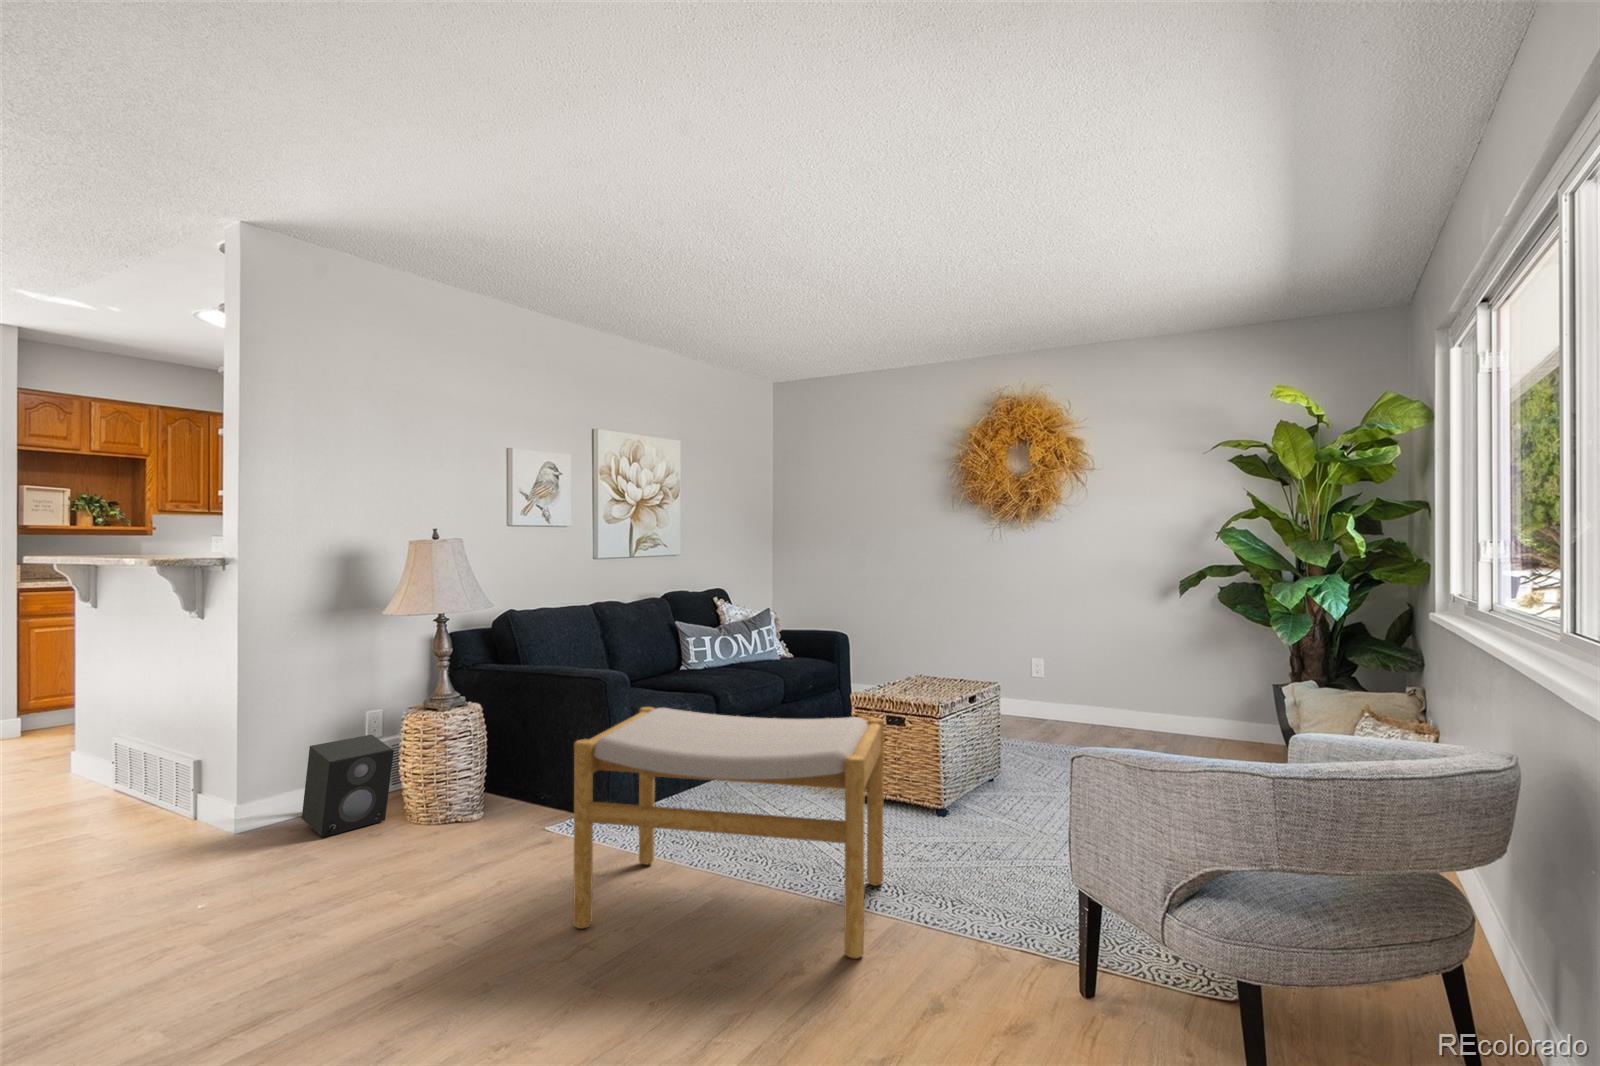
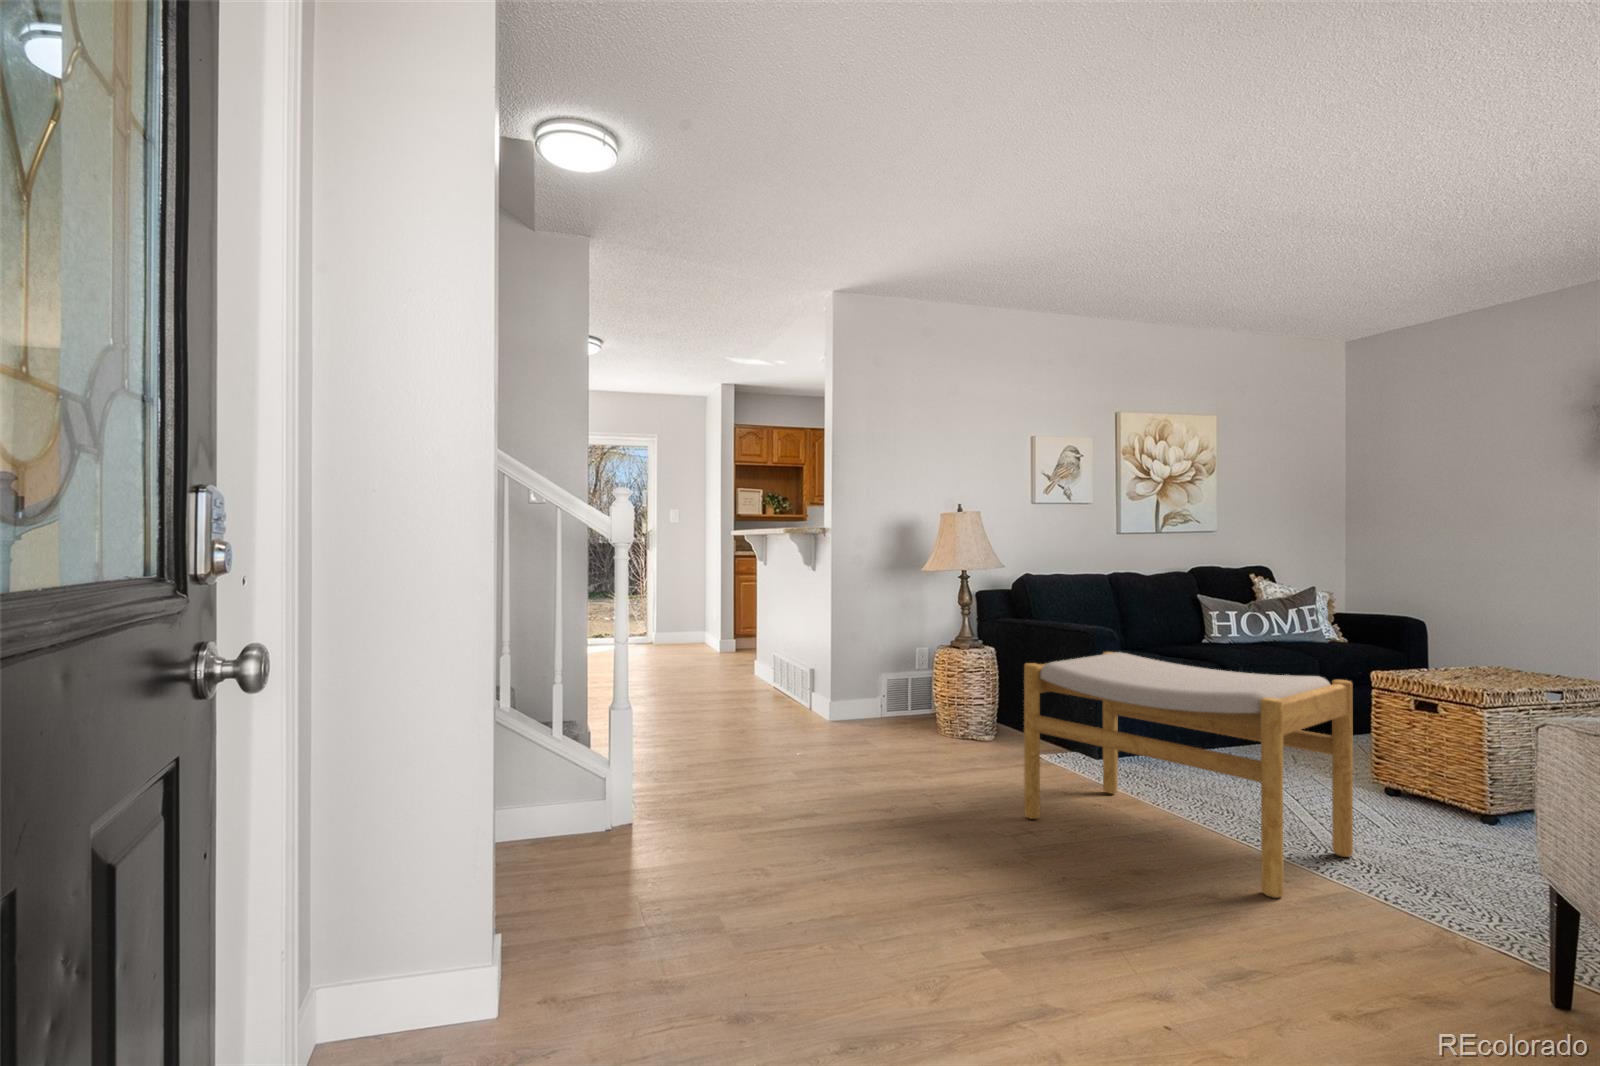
speaker: present [302,735,394,837] -> none [867,663,927,732]

